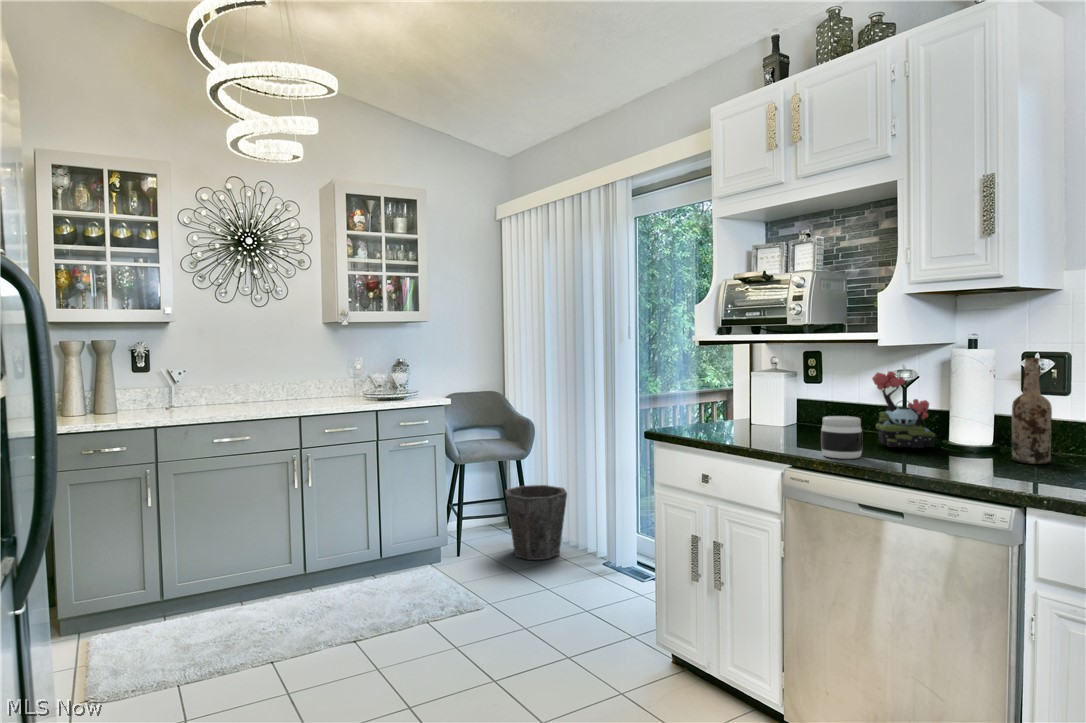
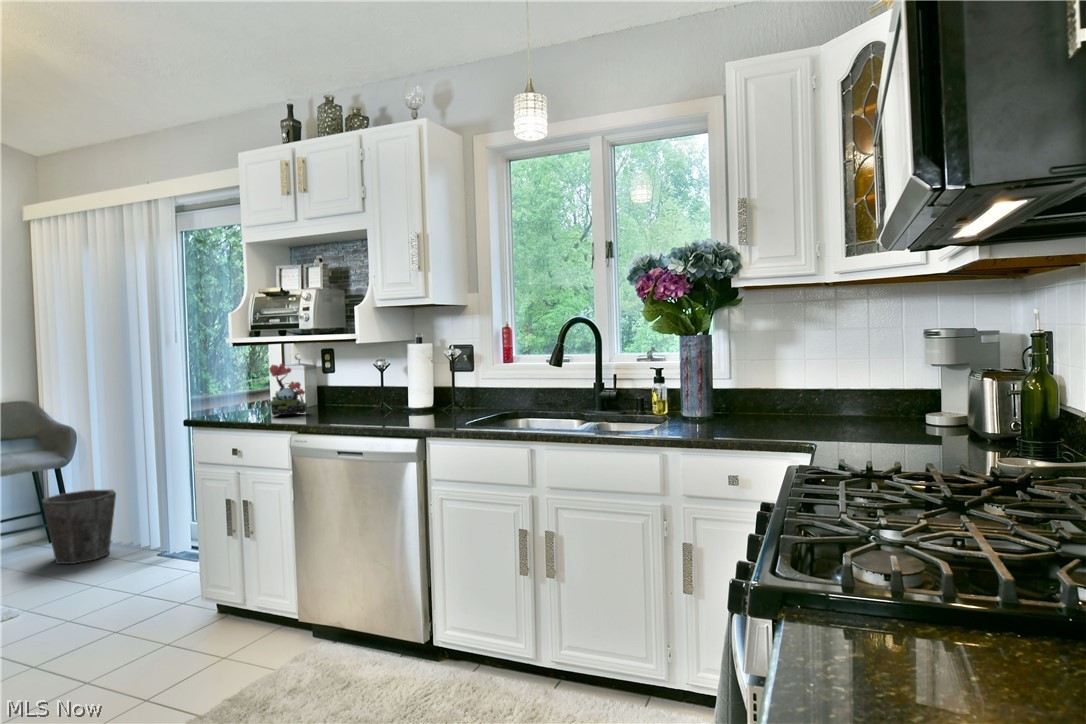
wine bottle: present [1012,358,1052,464] -> none [434,349,455,414]
plant: present [872,371,935,448] -> present [269,364,307,415]
jar: present [821,416,863,459] -> none [317,393,345,422]

